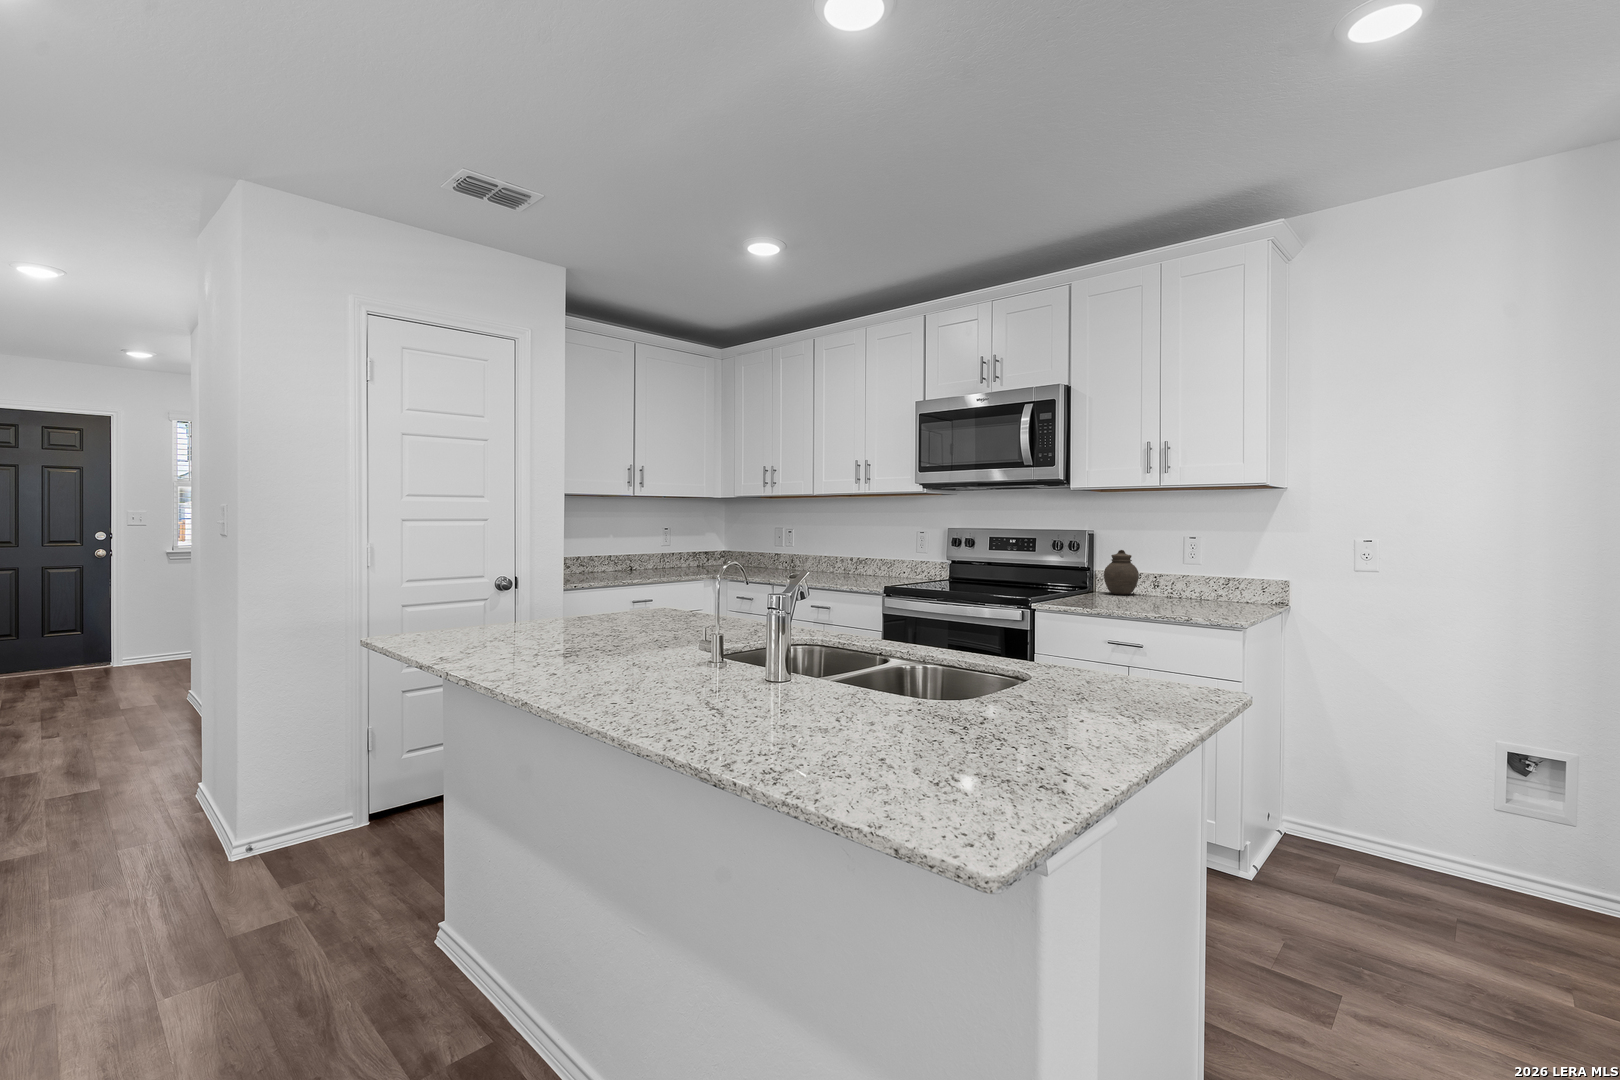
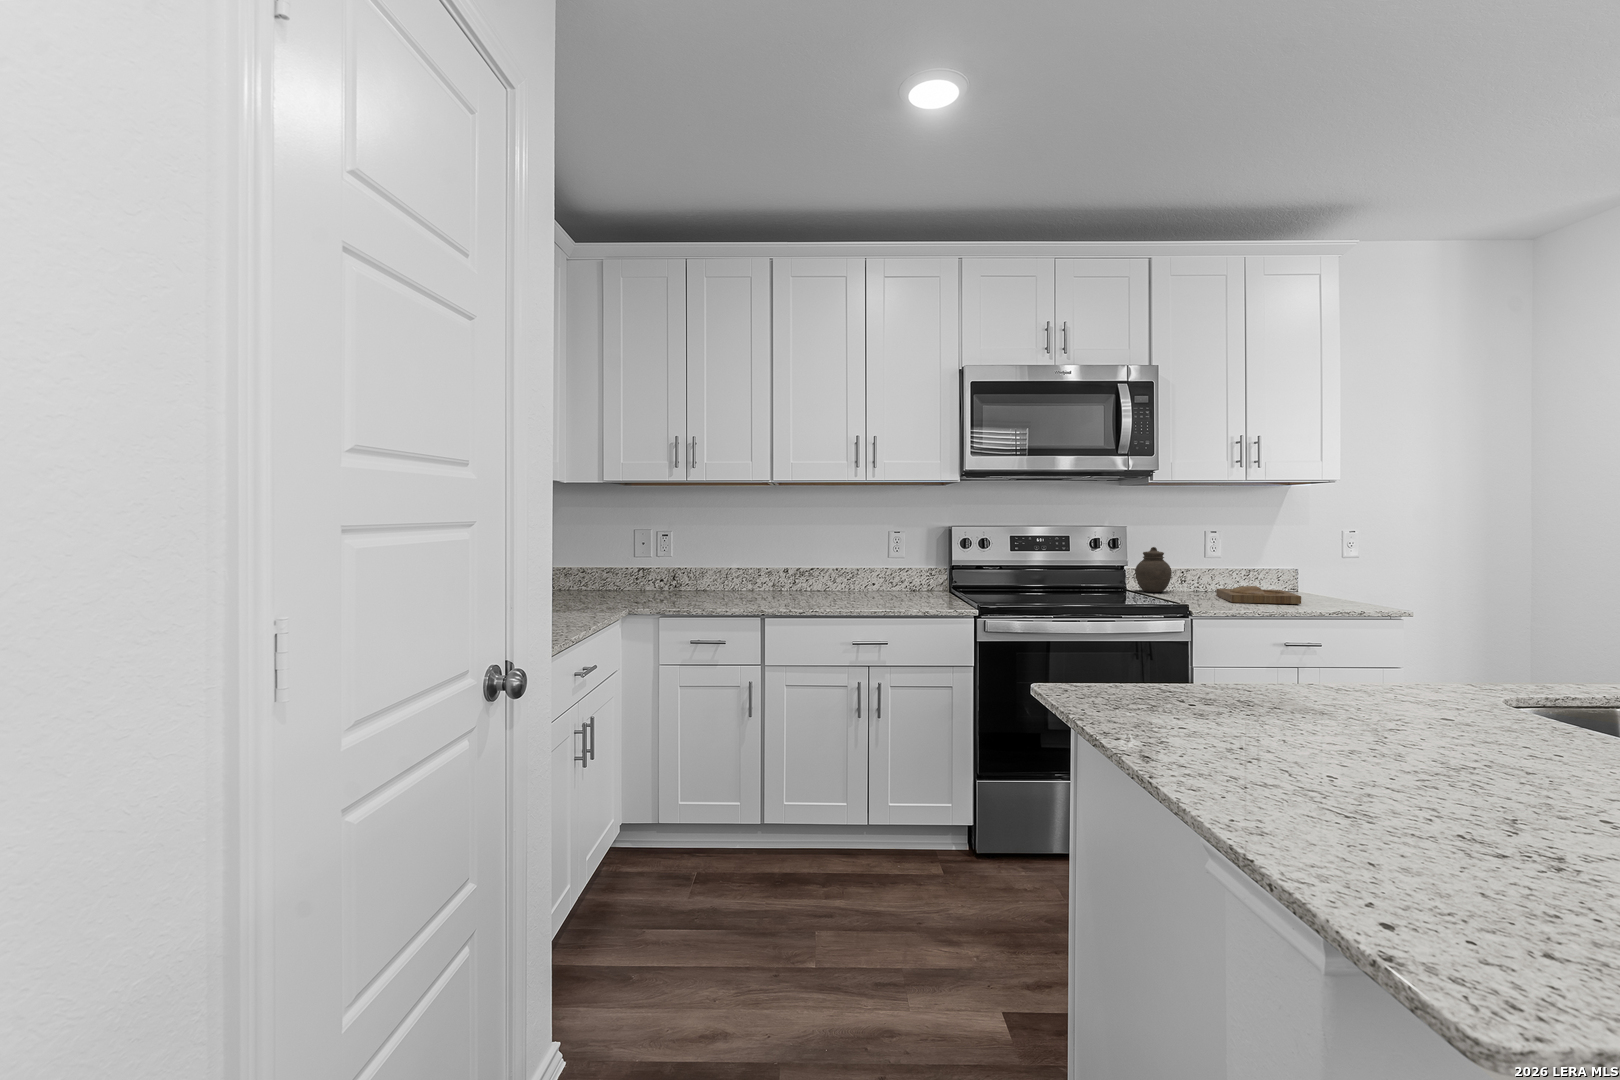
tray: none [1130,592,1224,610] -> present [1216,586,1301,604]

